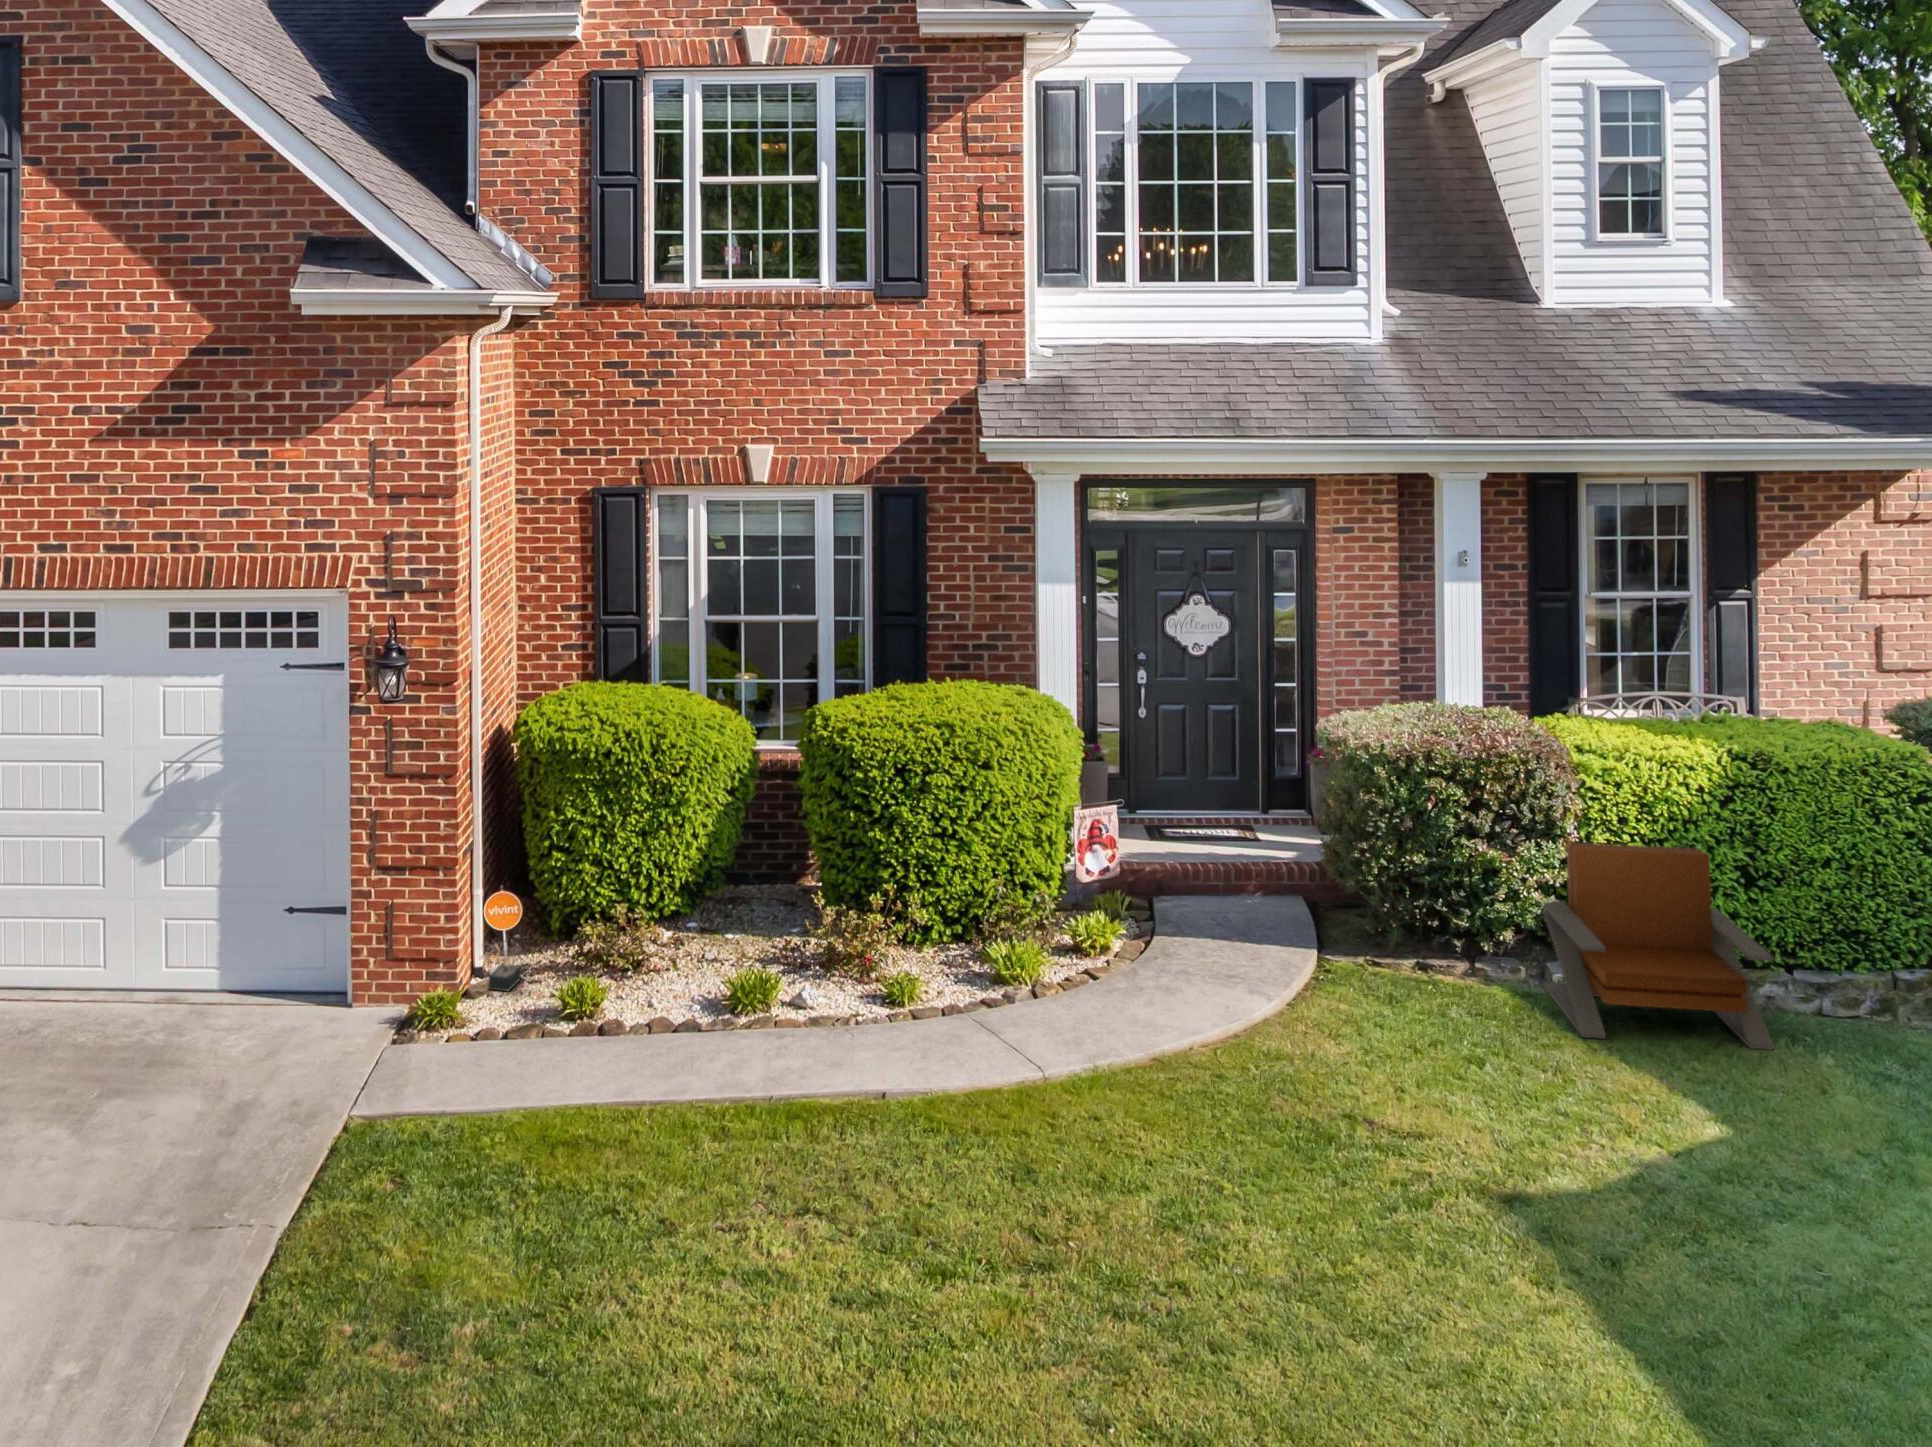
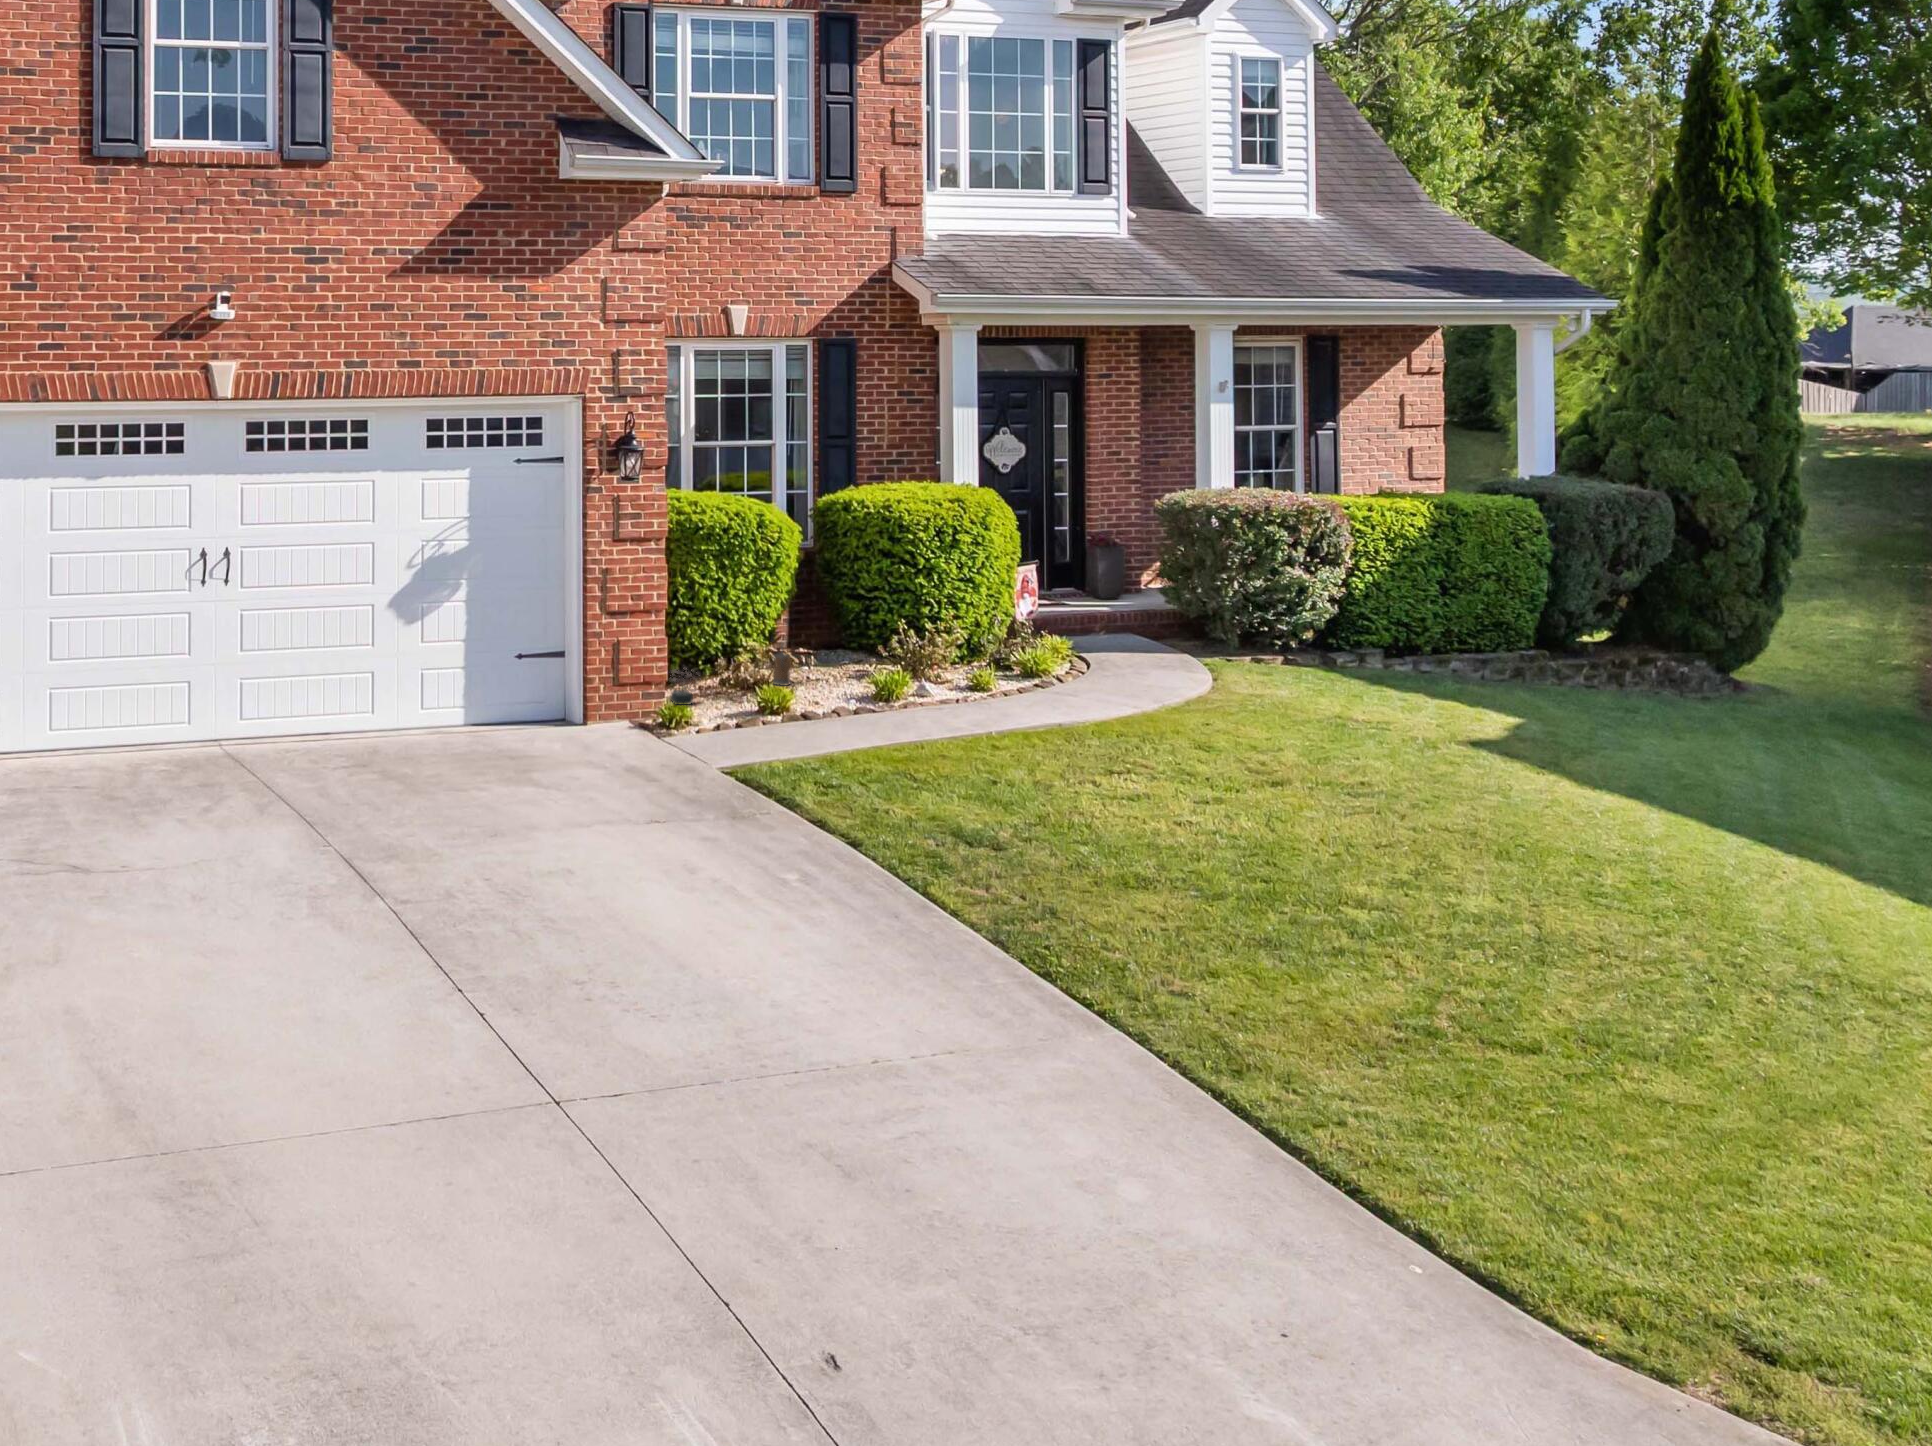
lounge chair: present [1543,842,1774,1050] -> none [1317,559,1477,672]
watering can: none [681,903,707,961] -> present [773,651,790,686]

